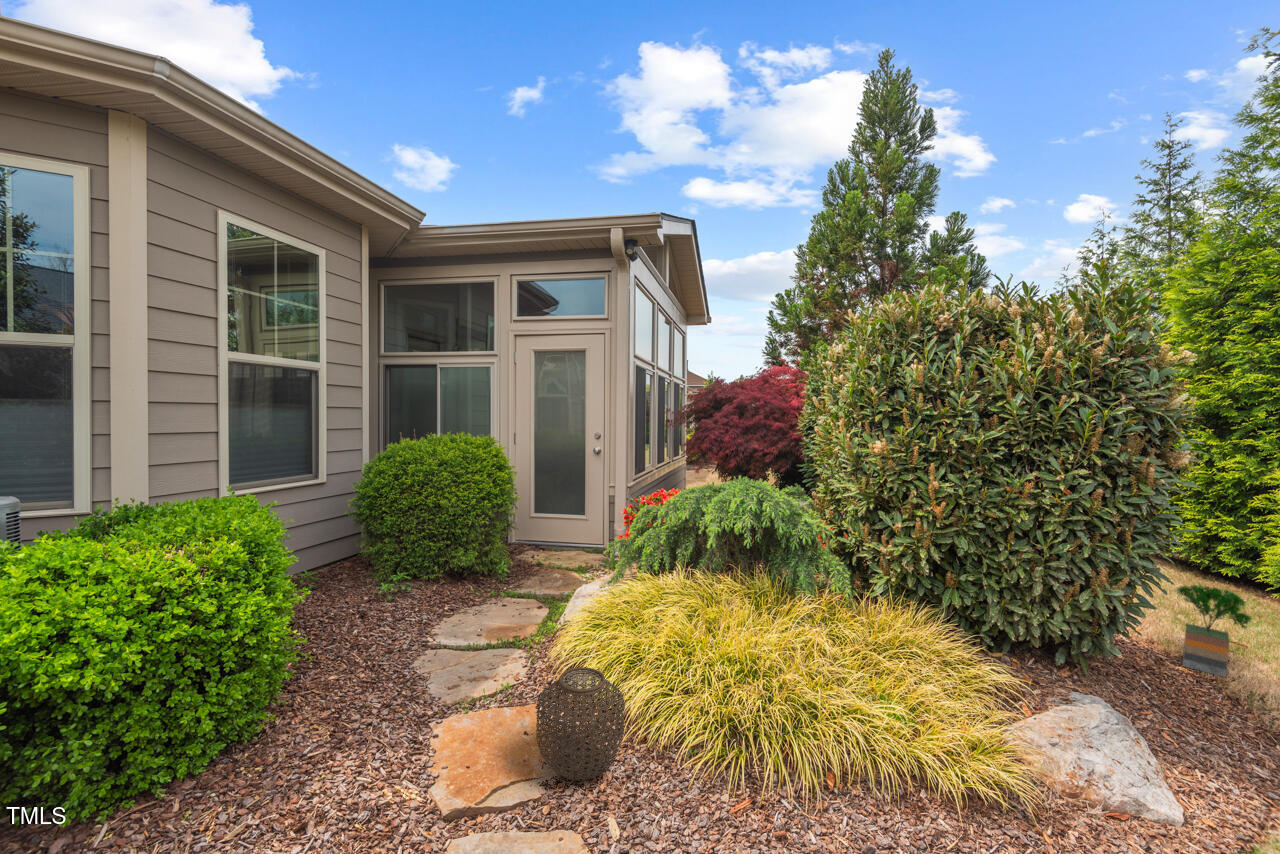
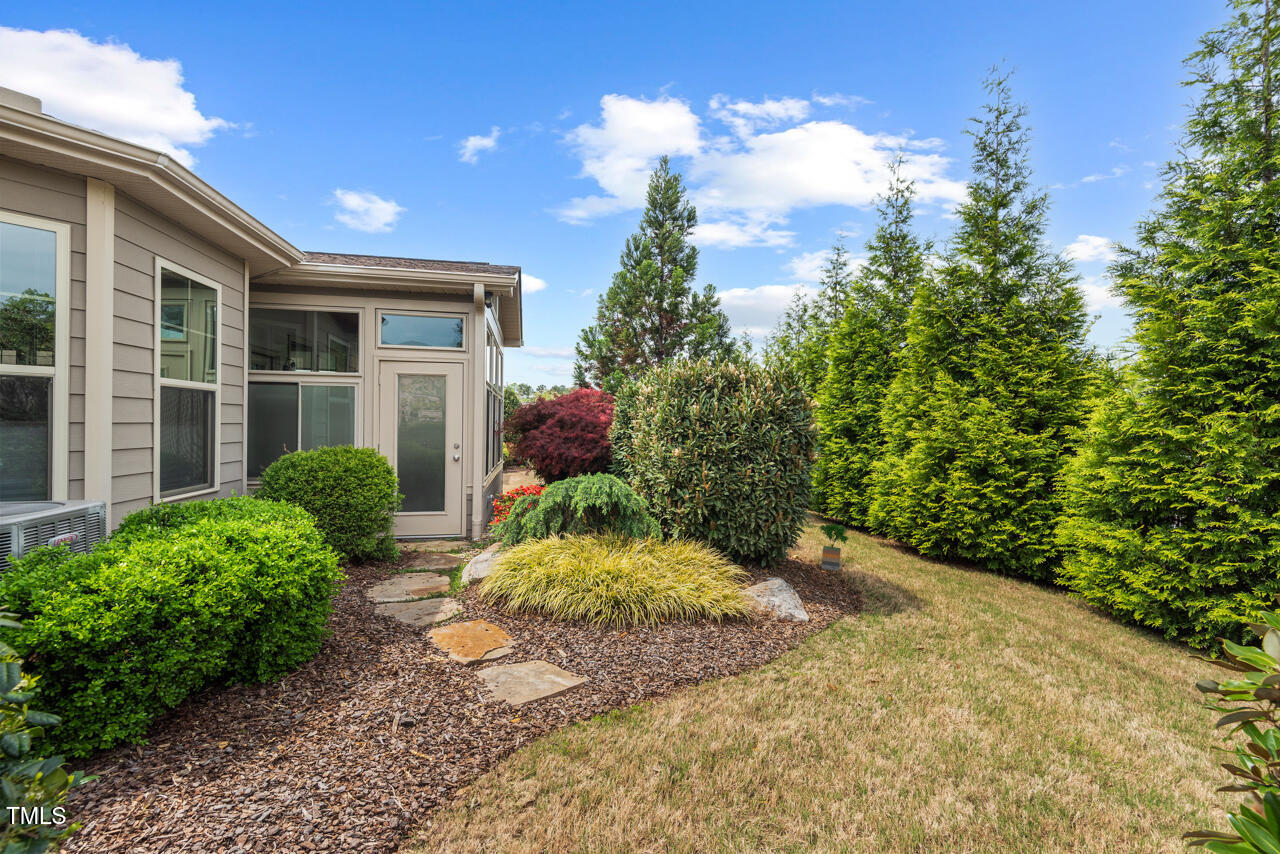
woven basket: present [536,667,625,781] -> none [506,582,557,642]

